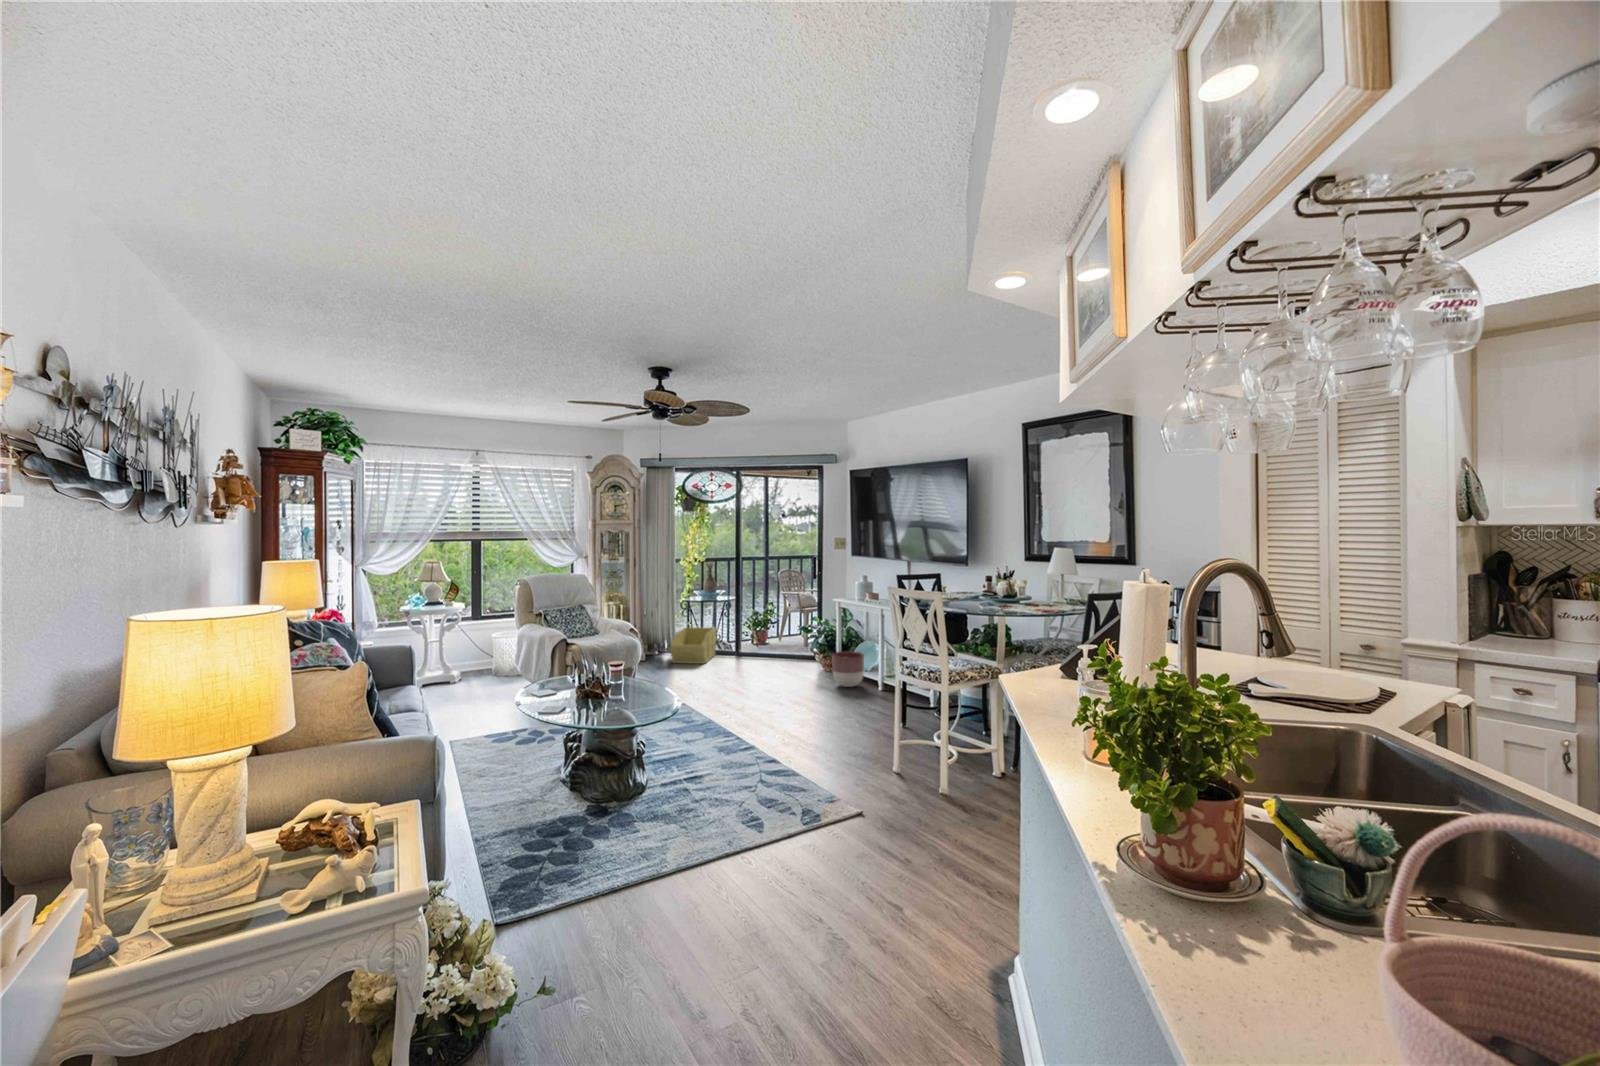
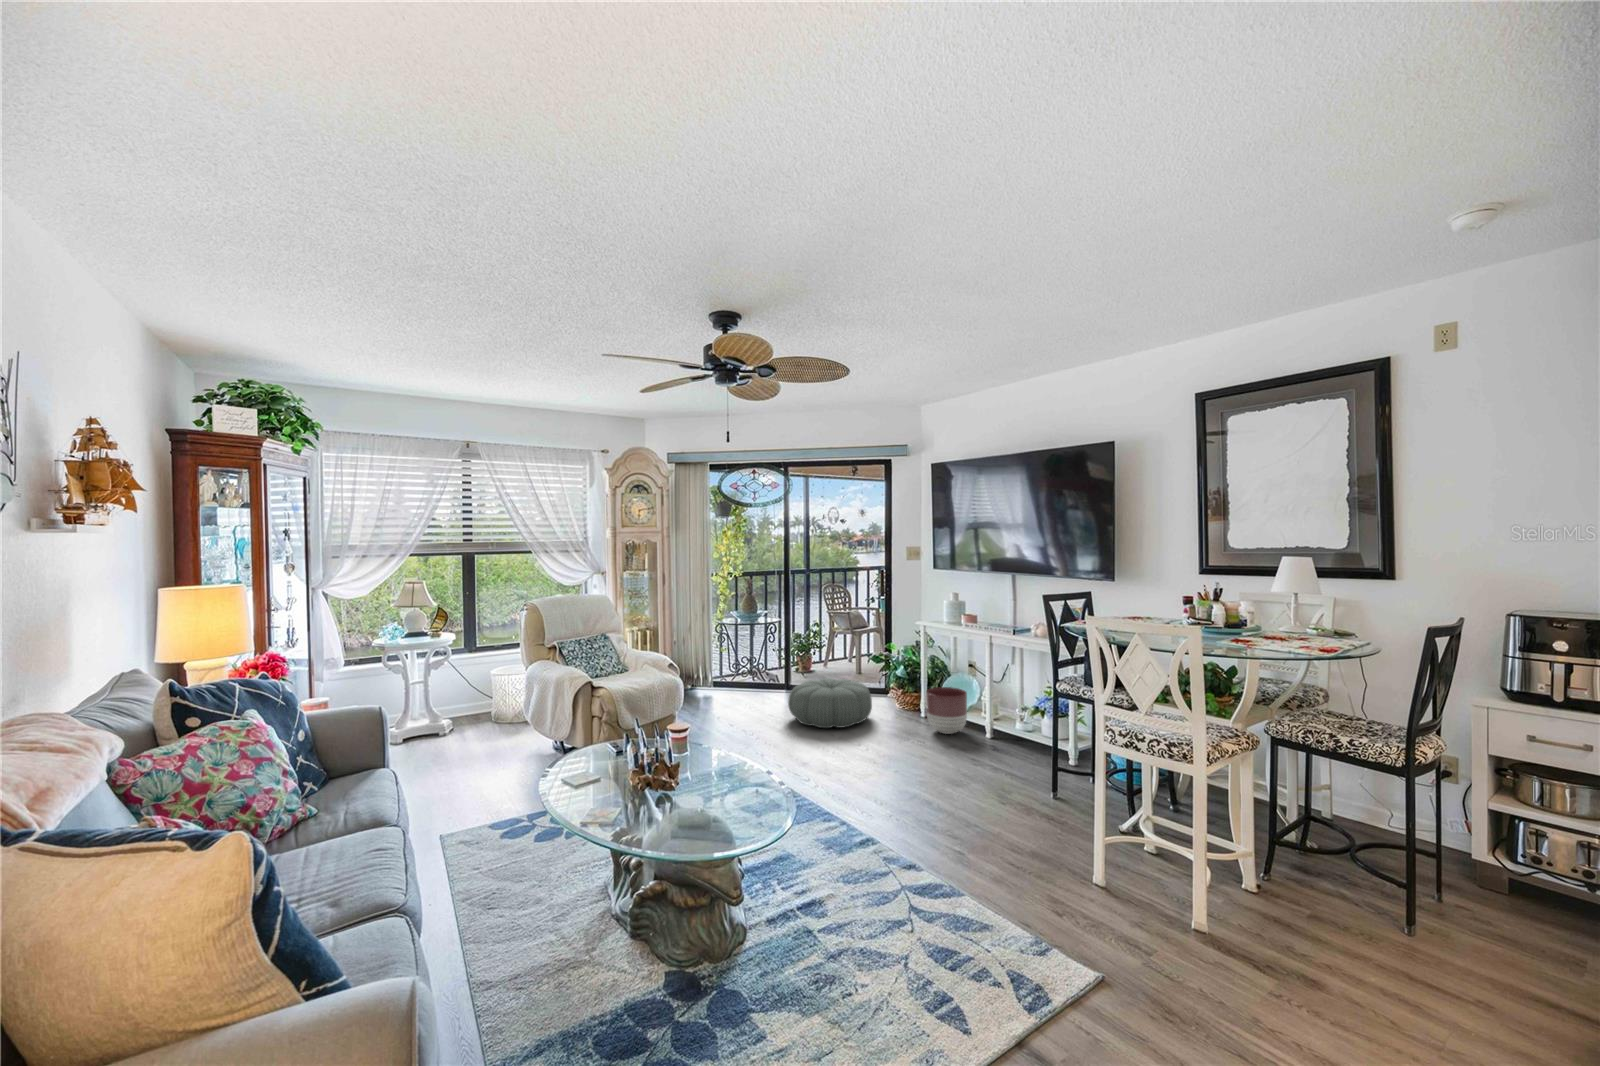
storage bin: present [669,627,717,664] -> none [708,655,761,702]
pouf: none [728,644,795,682] -> present [788,678,872,728]

